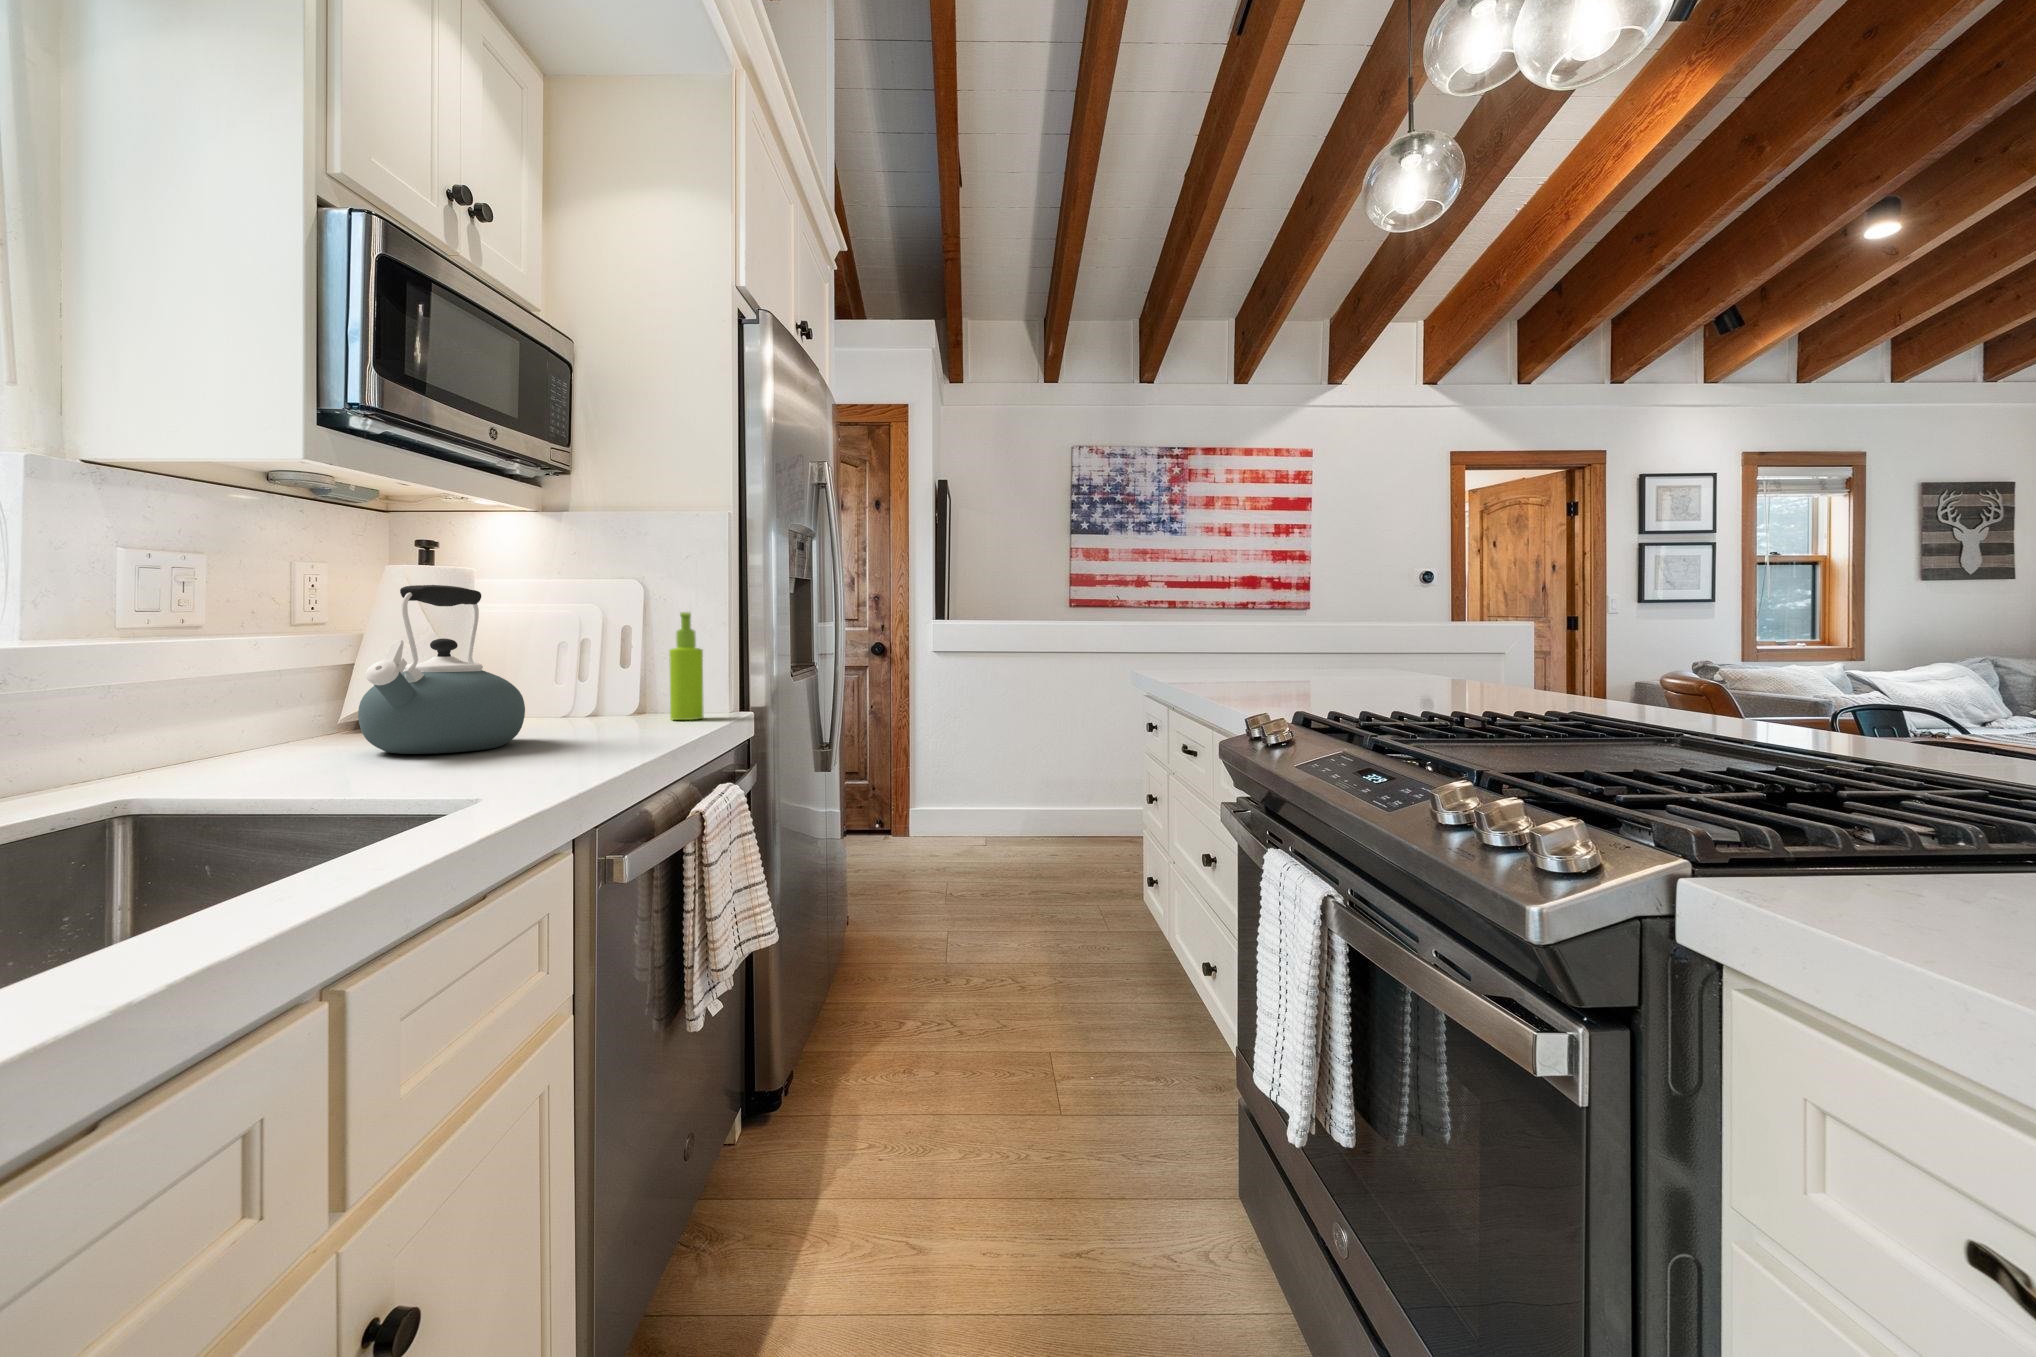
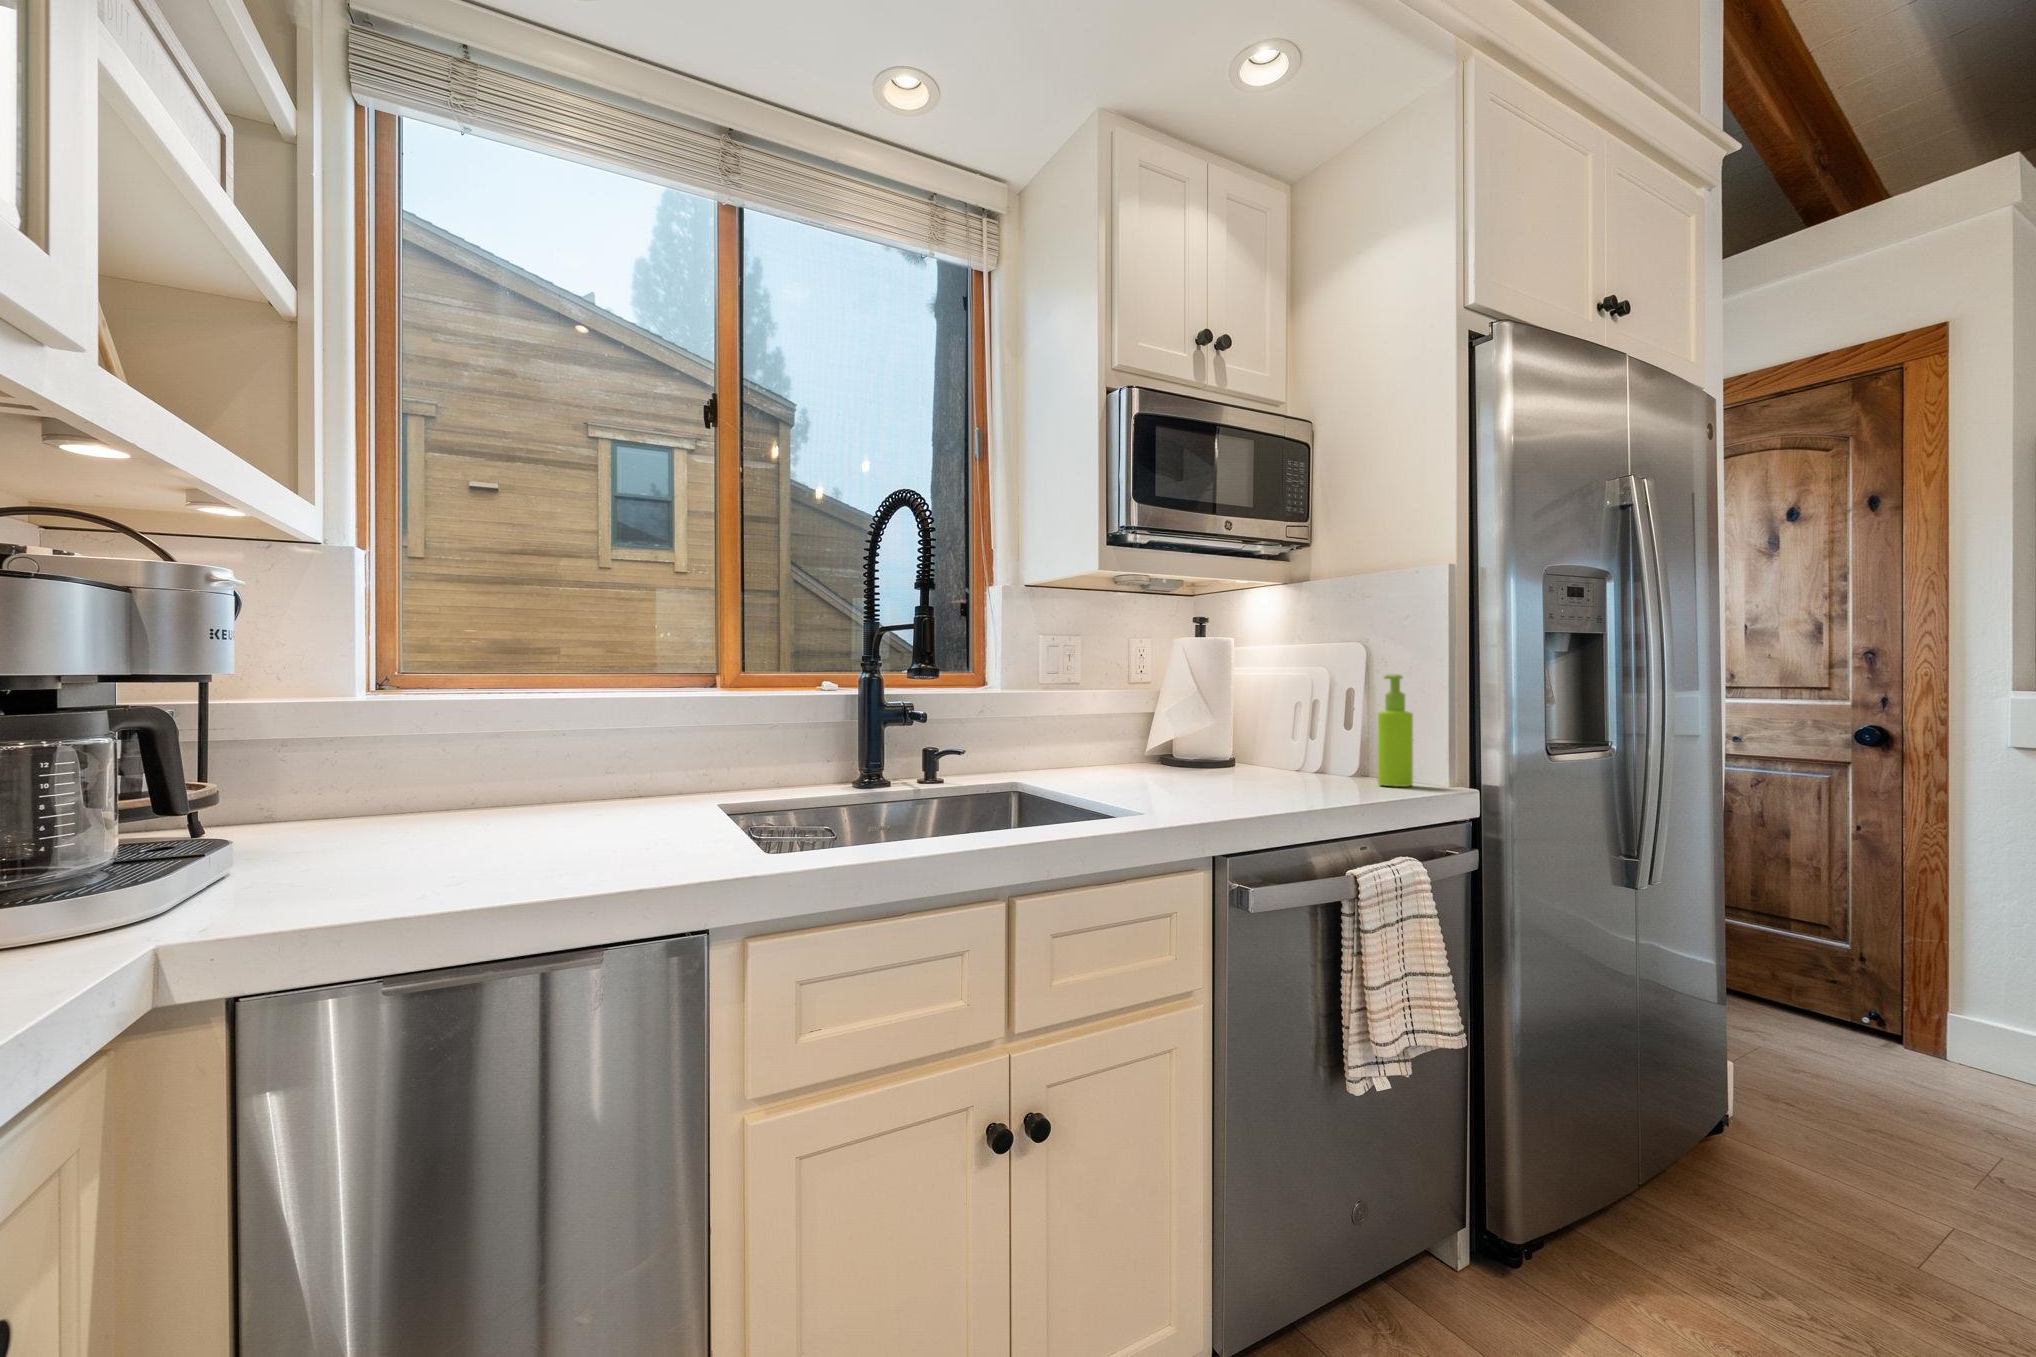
kettle: present [358,585,525,754] -> none [1095,656,1220,793]

